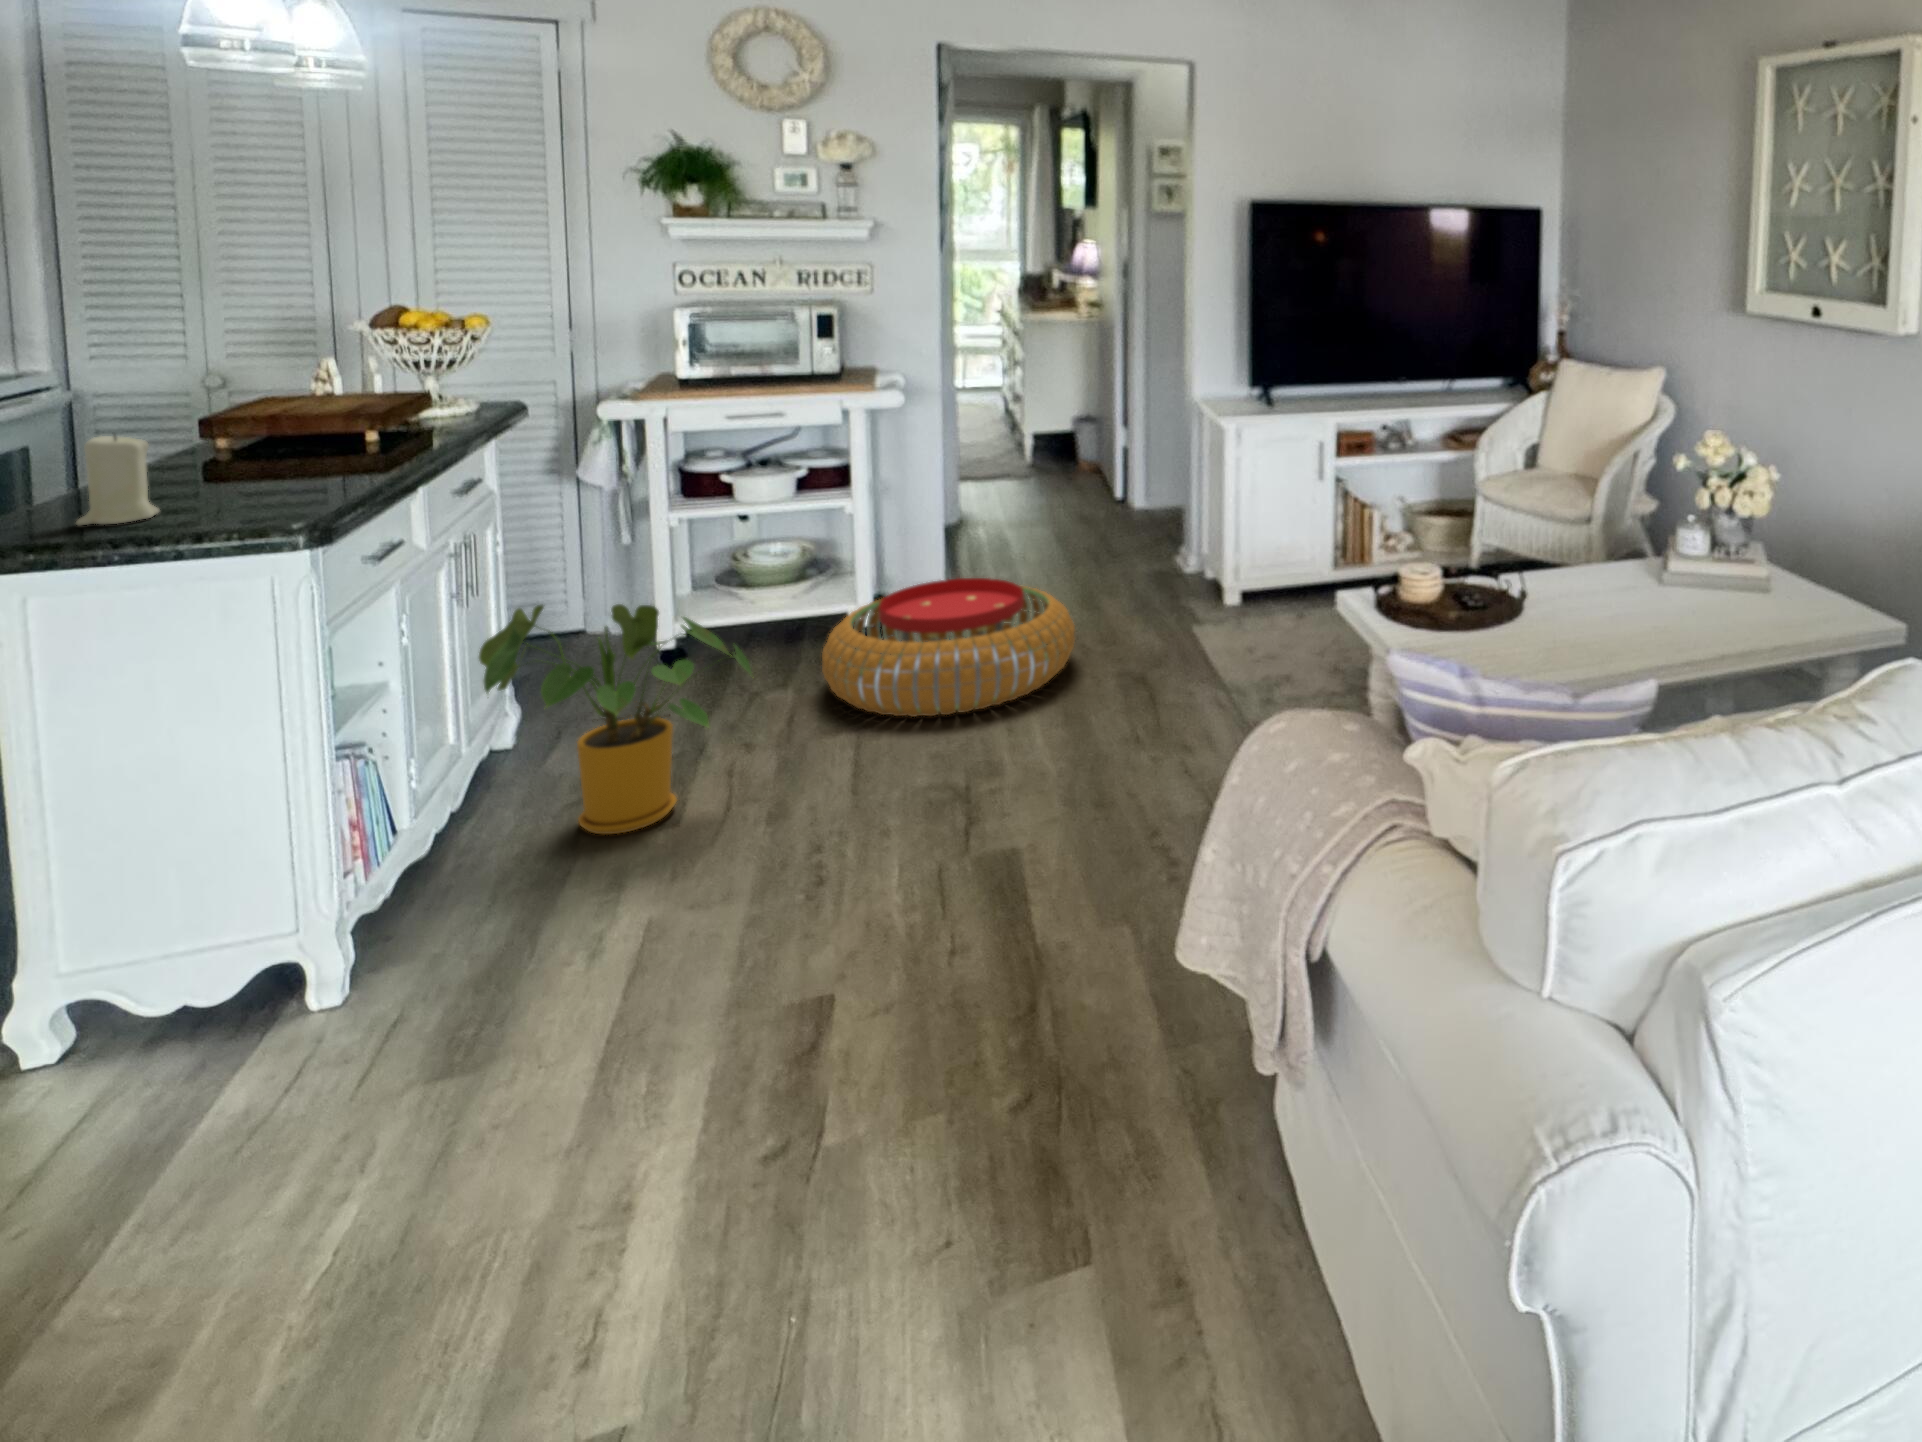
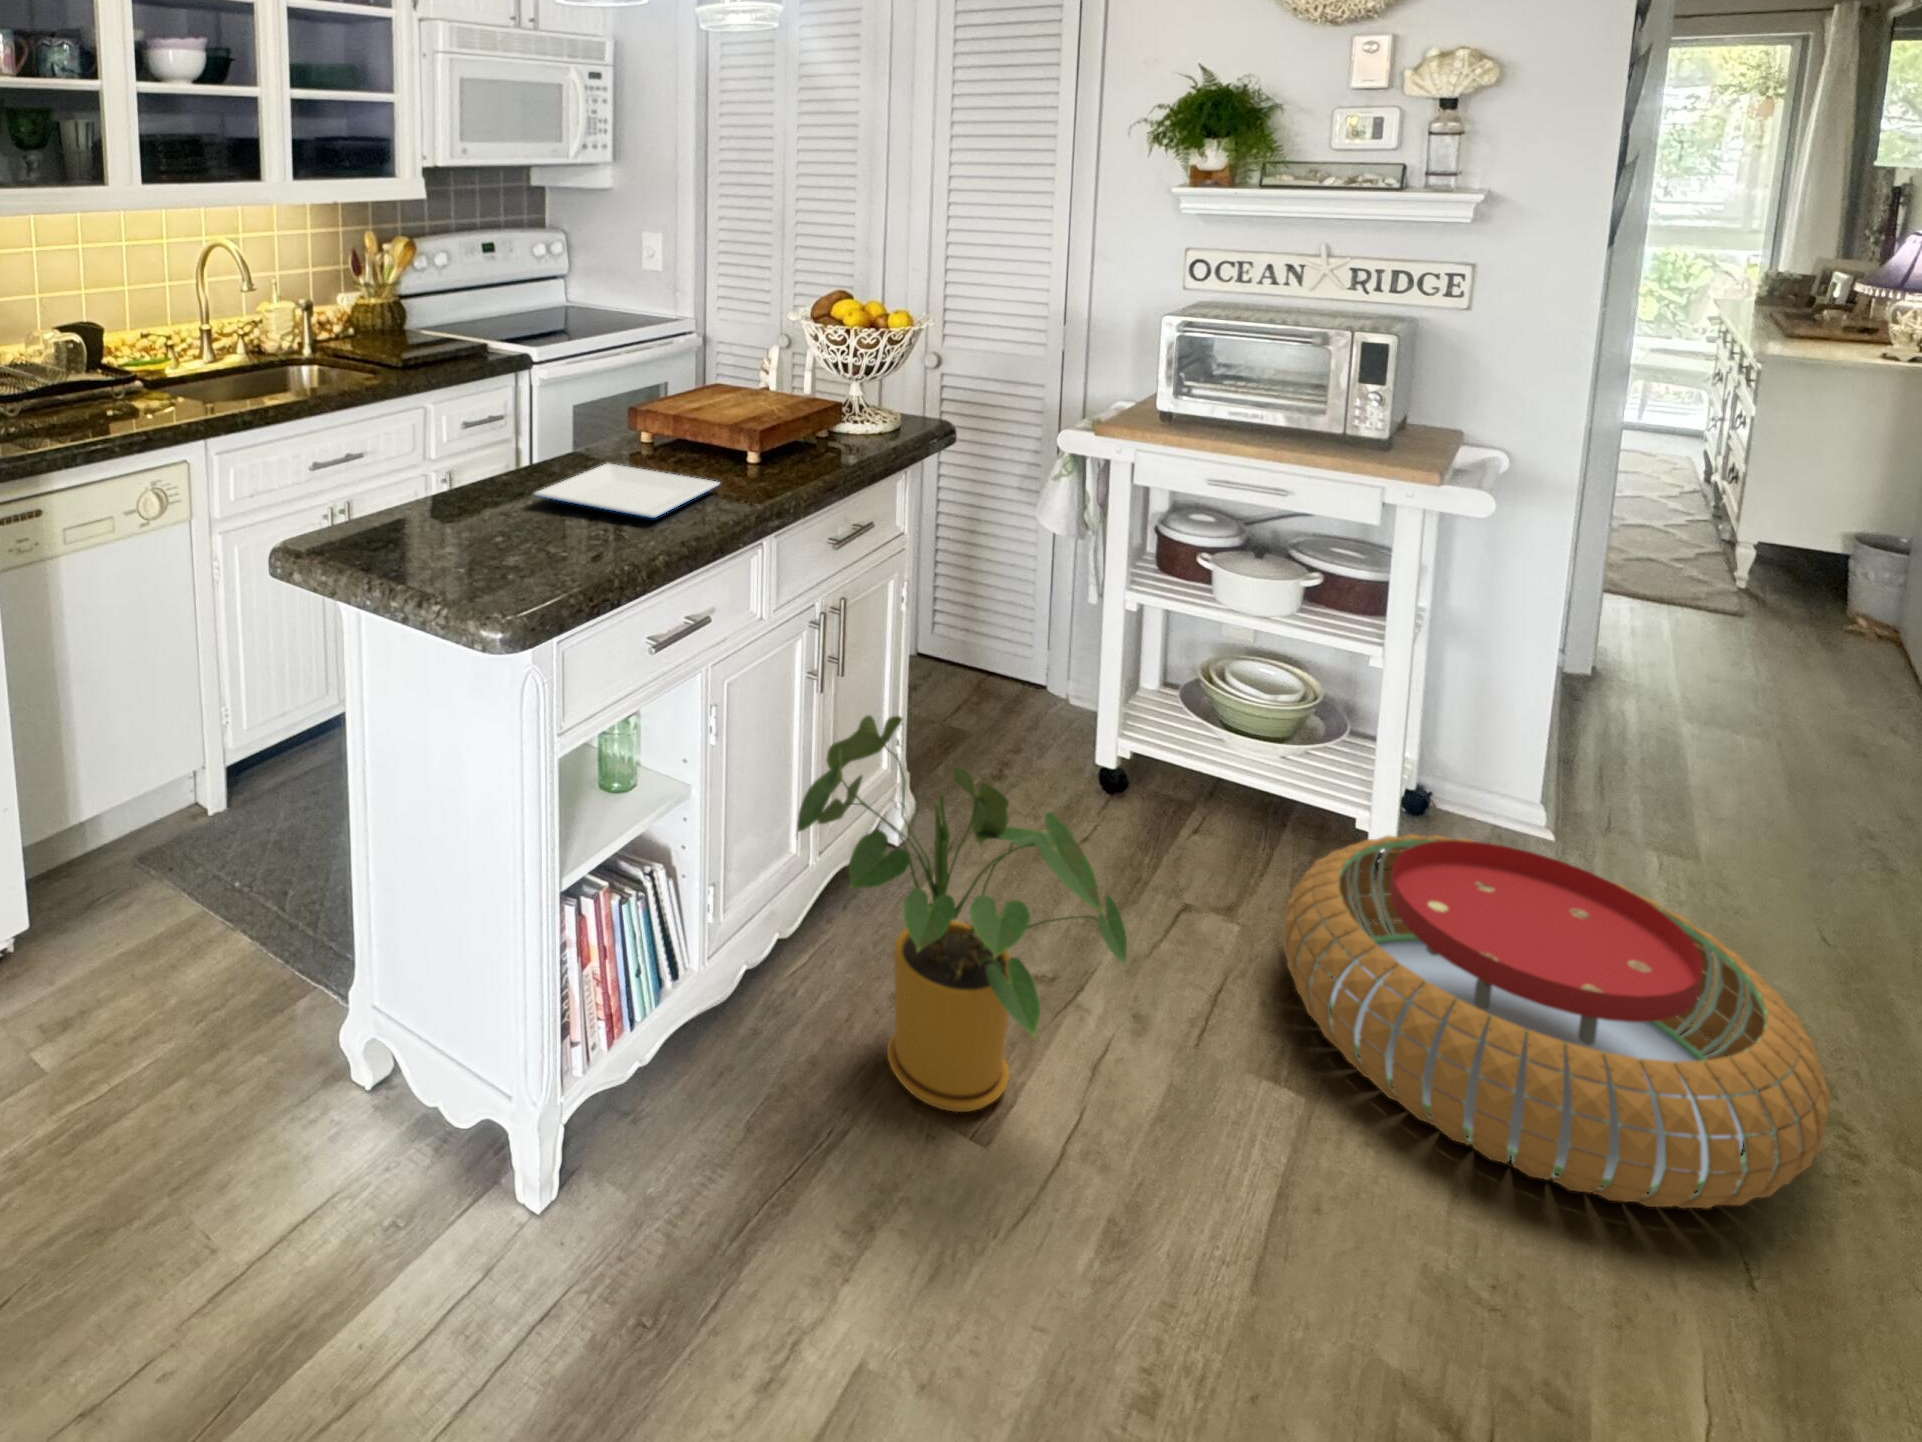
candle: present [76,434,159,526] -> none [420,433,485,540]
plate: none [174,453,366,487] -> present [535,463,719,518]

